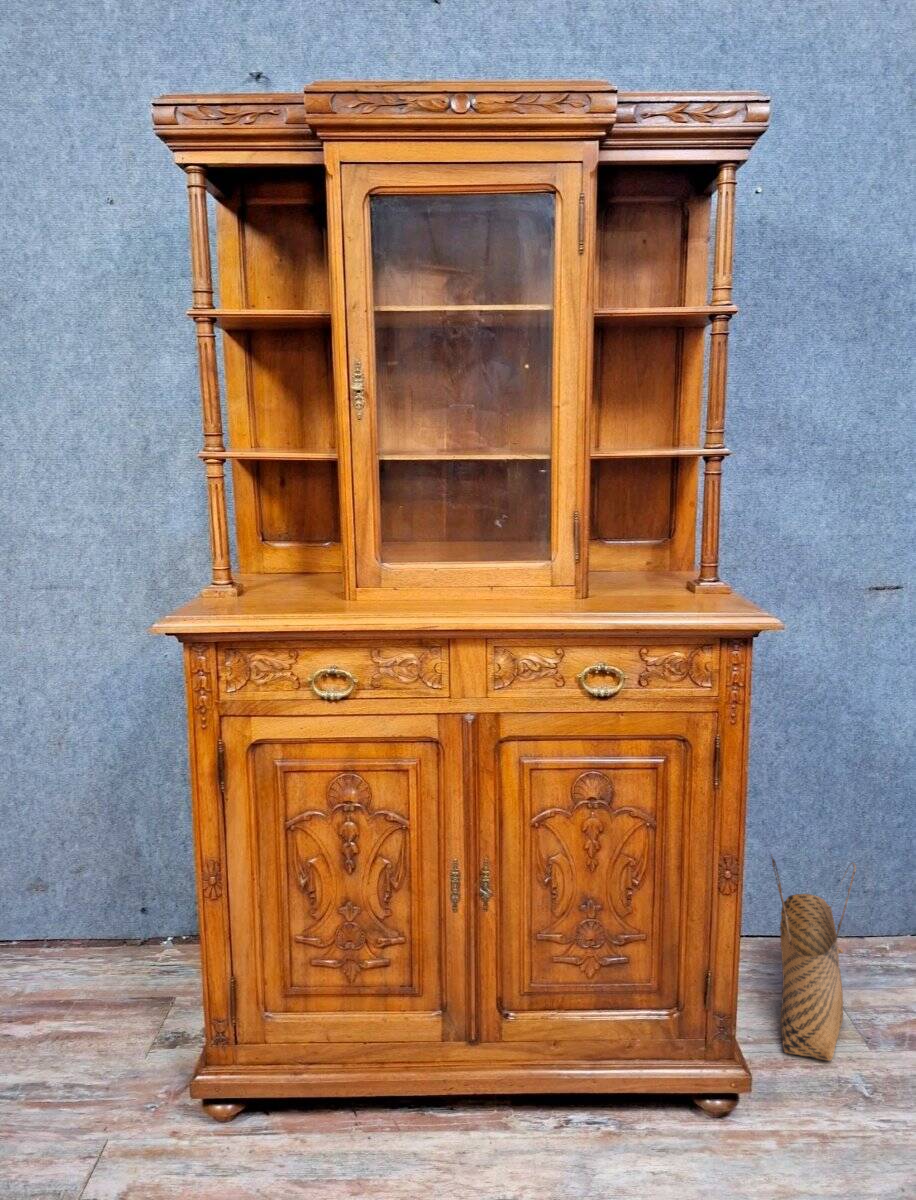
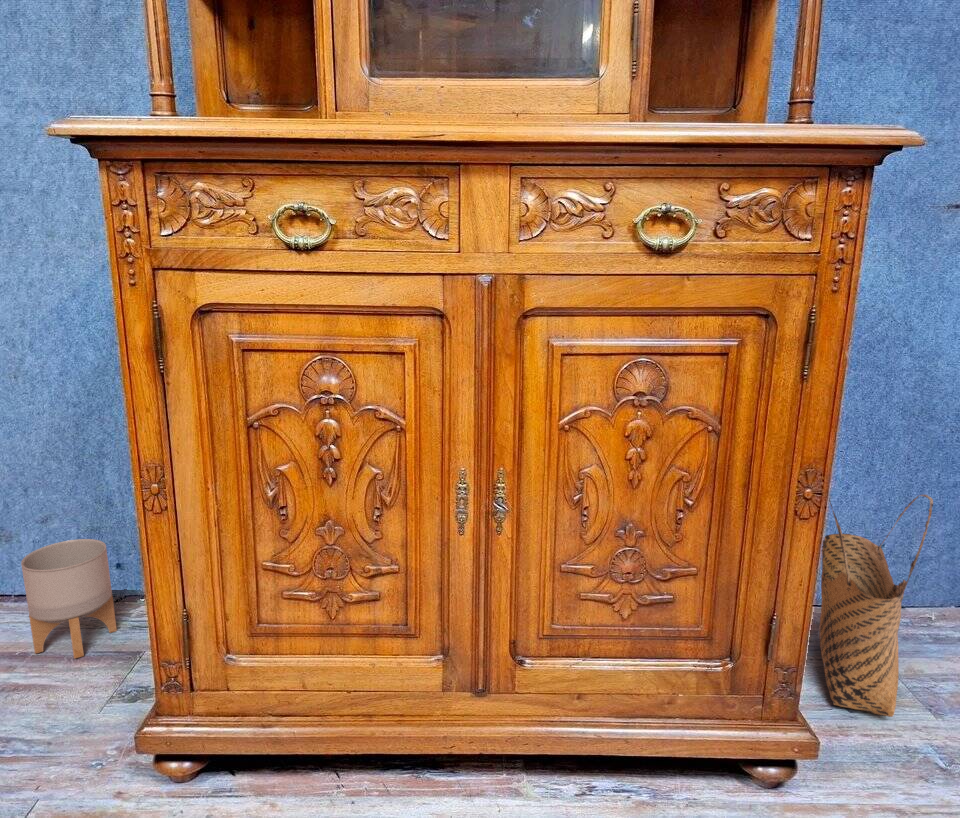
planter: none [55,914,129,1028] -> present [21,539,117,658]

